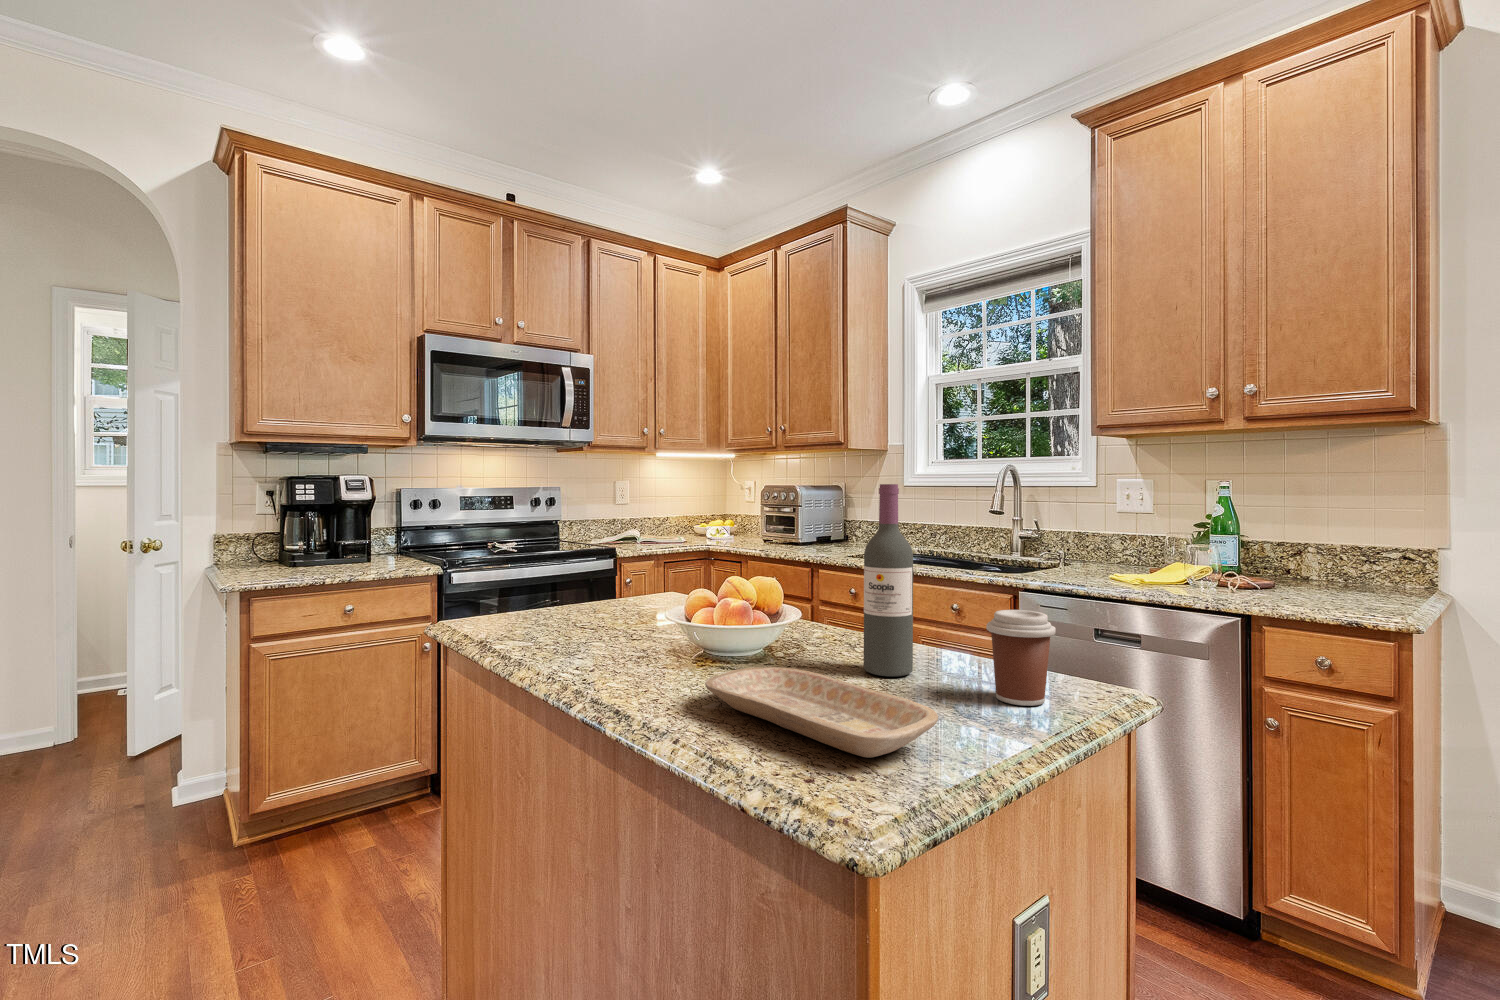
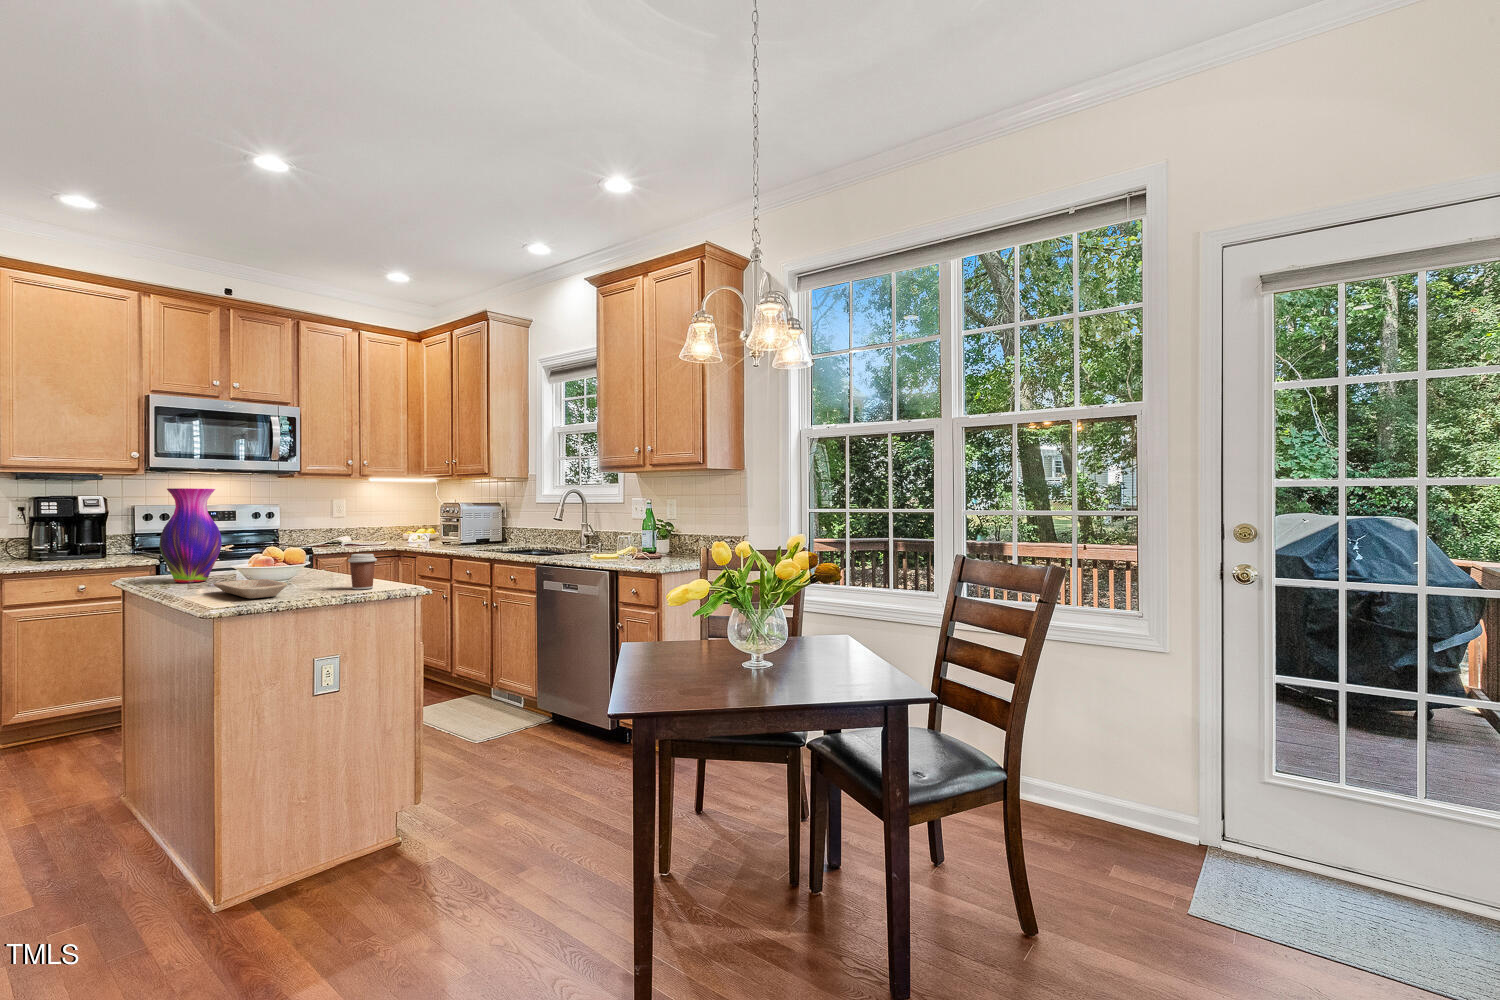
vase: none [528,452,631,649] -> present [159,488,222,583]
wine bottle: present [864,484,913,676] -> none [317,503,341,585]

